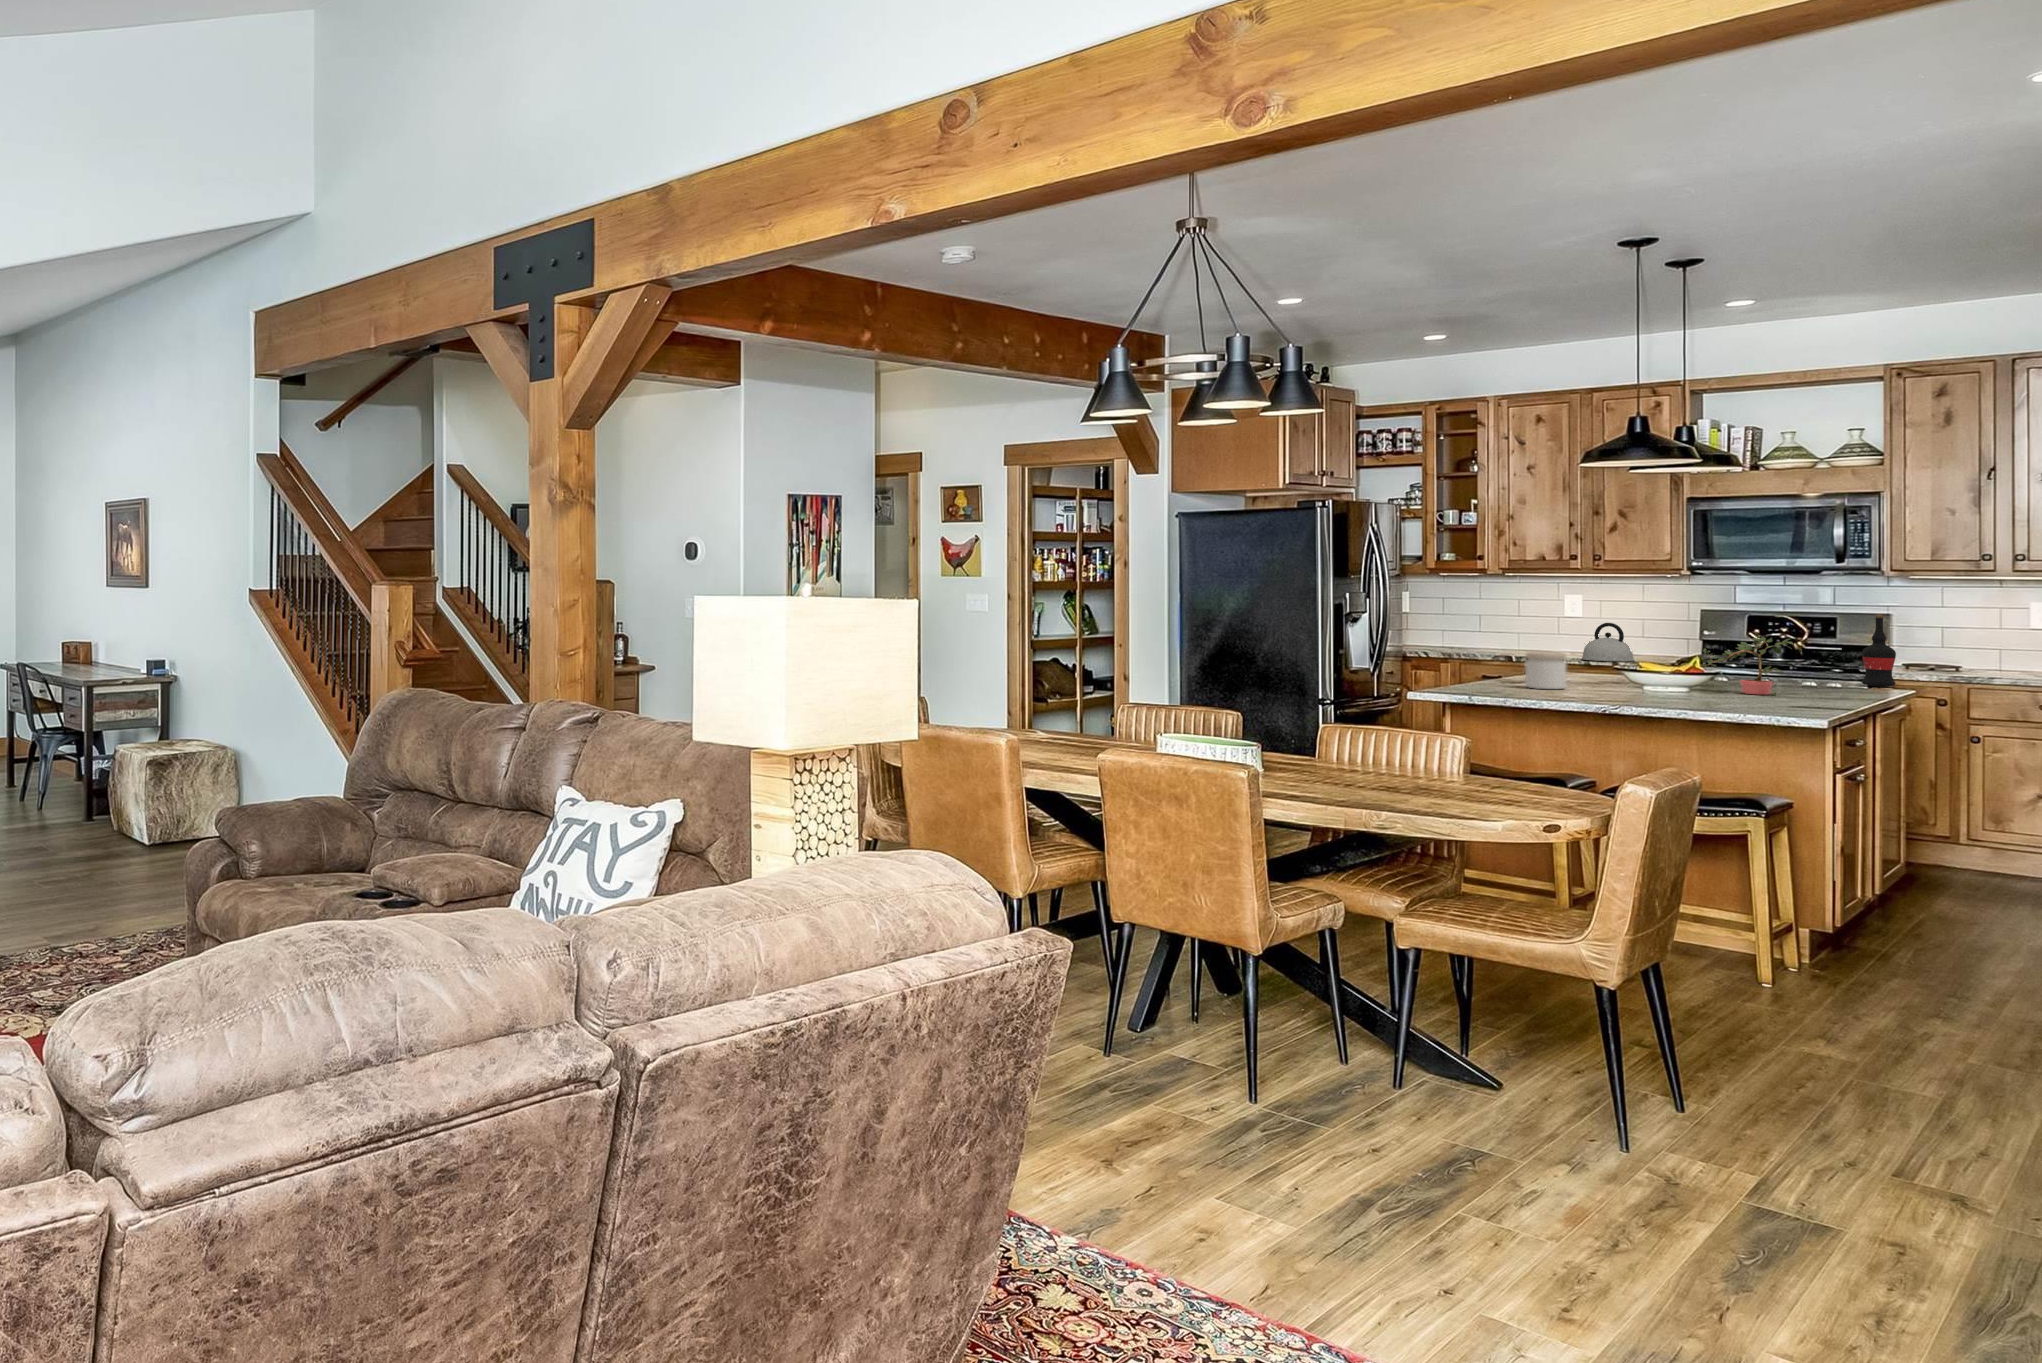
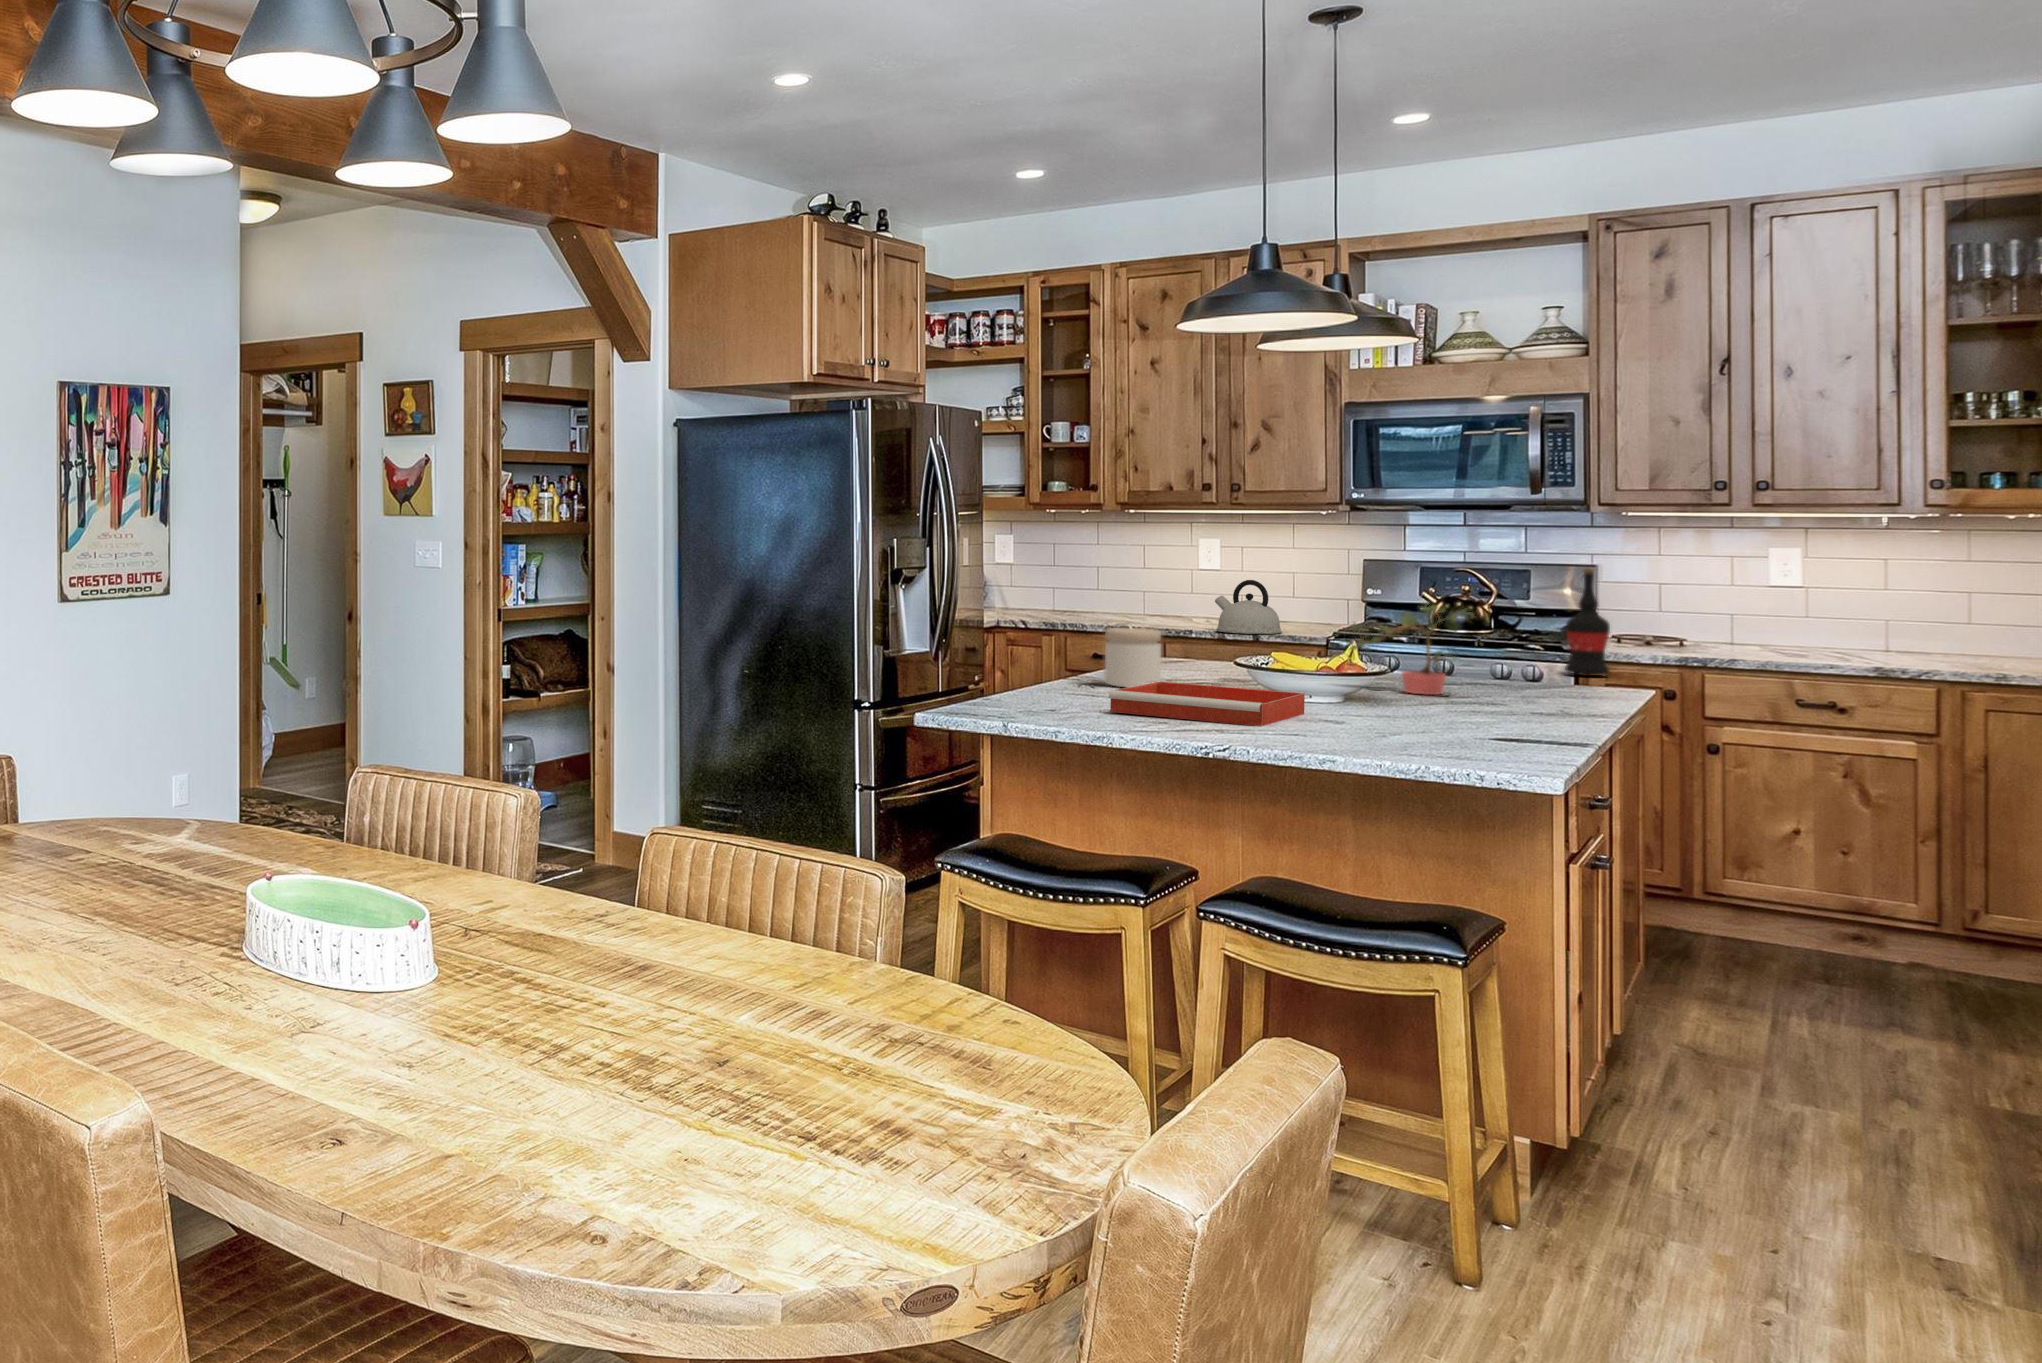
tray: none [1543,683,1676,707] -> present [1109,681,1305,726]

